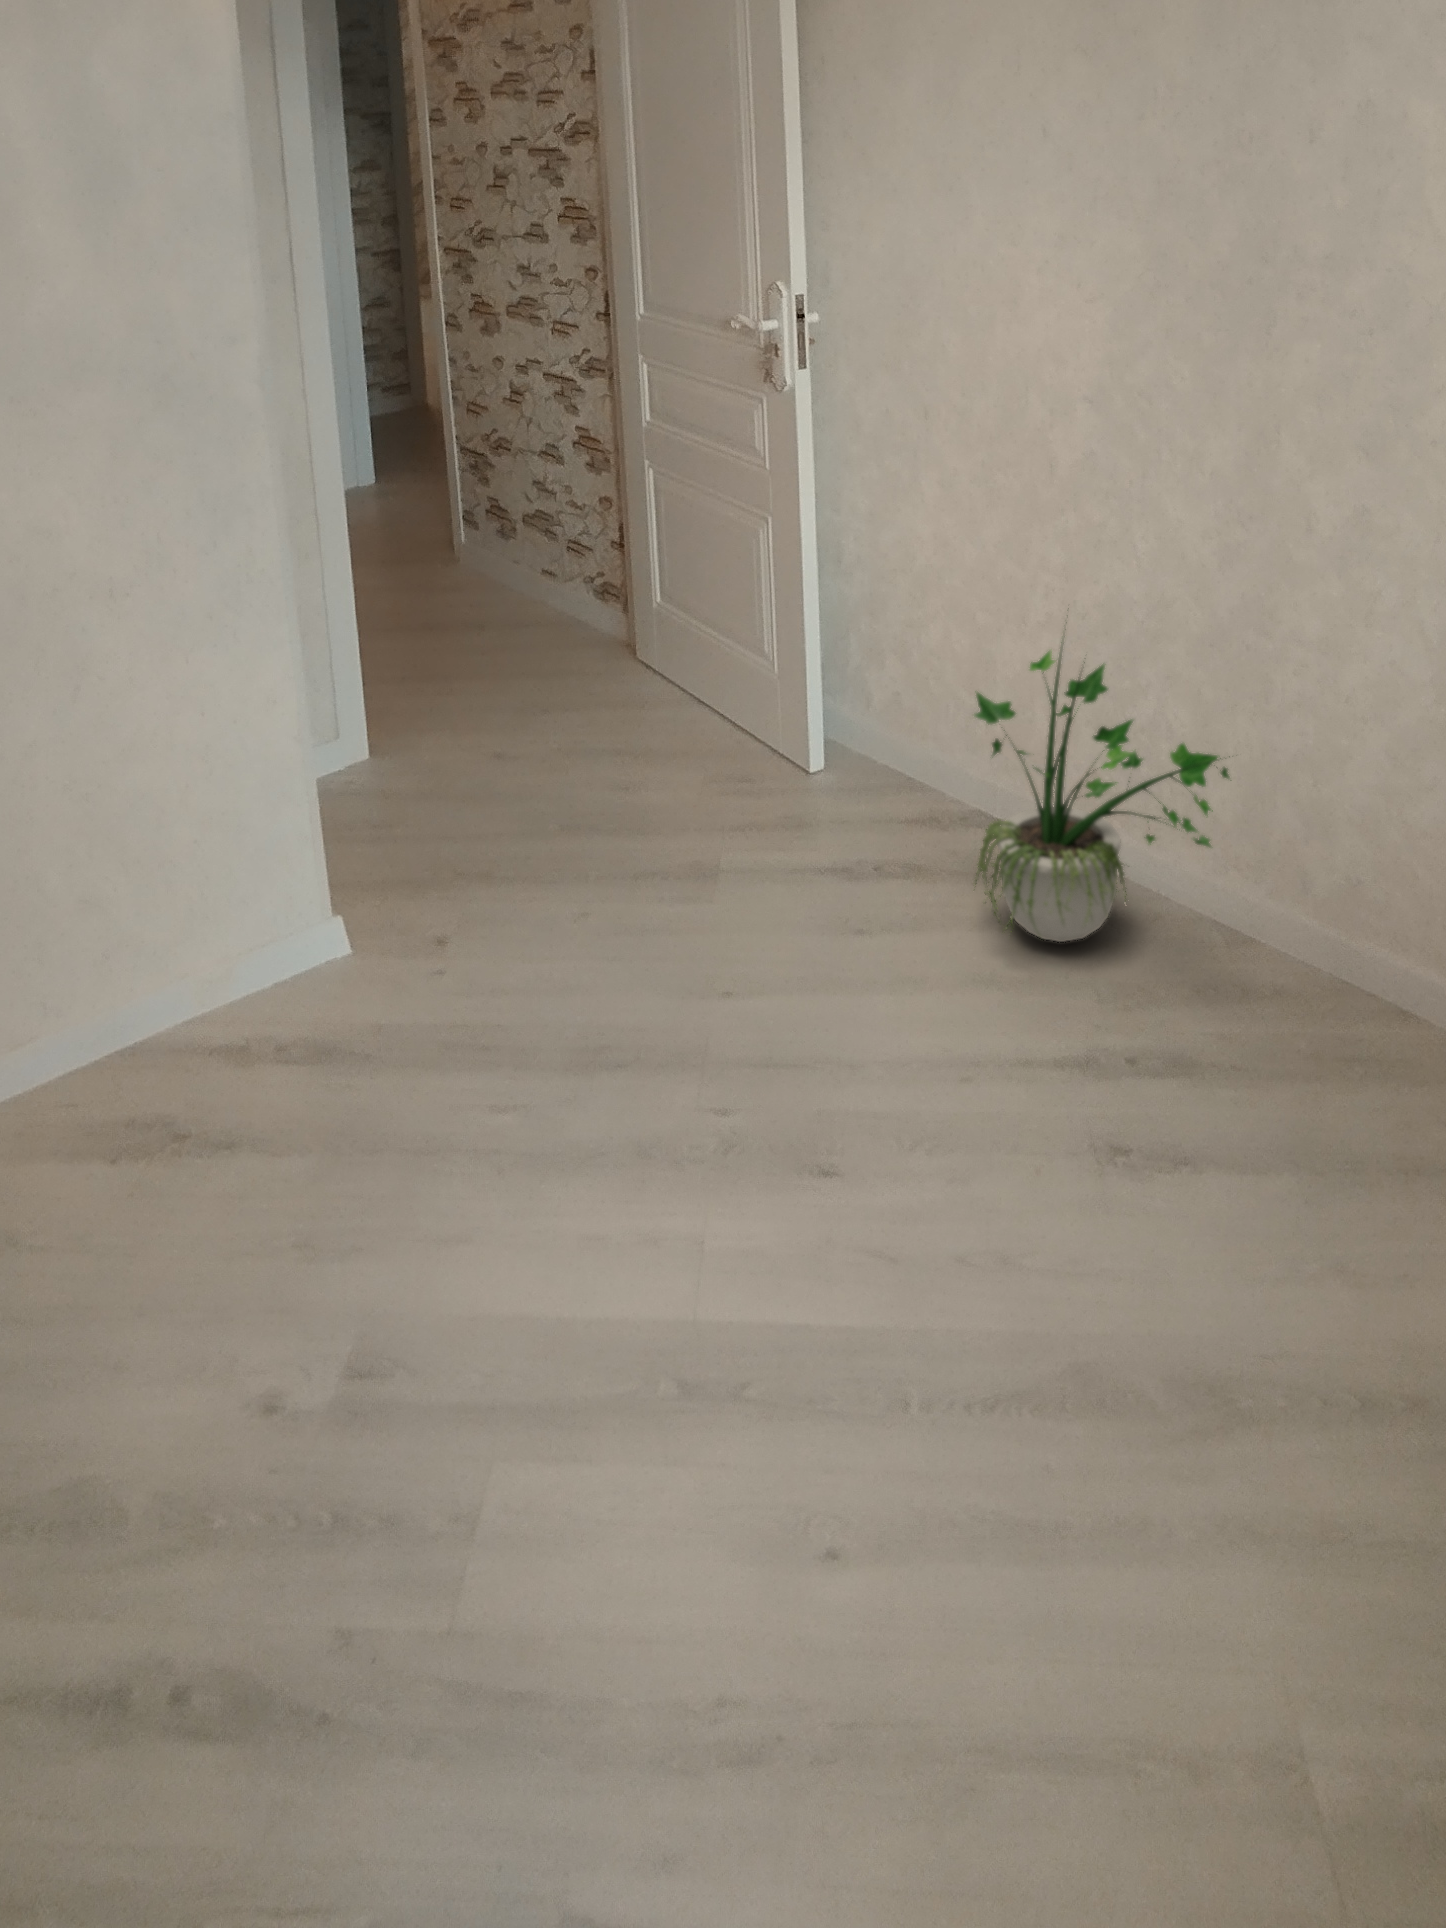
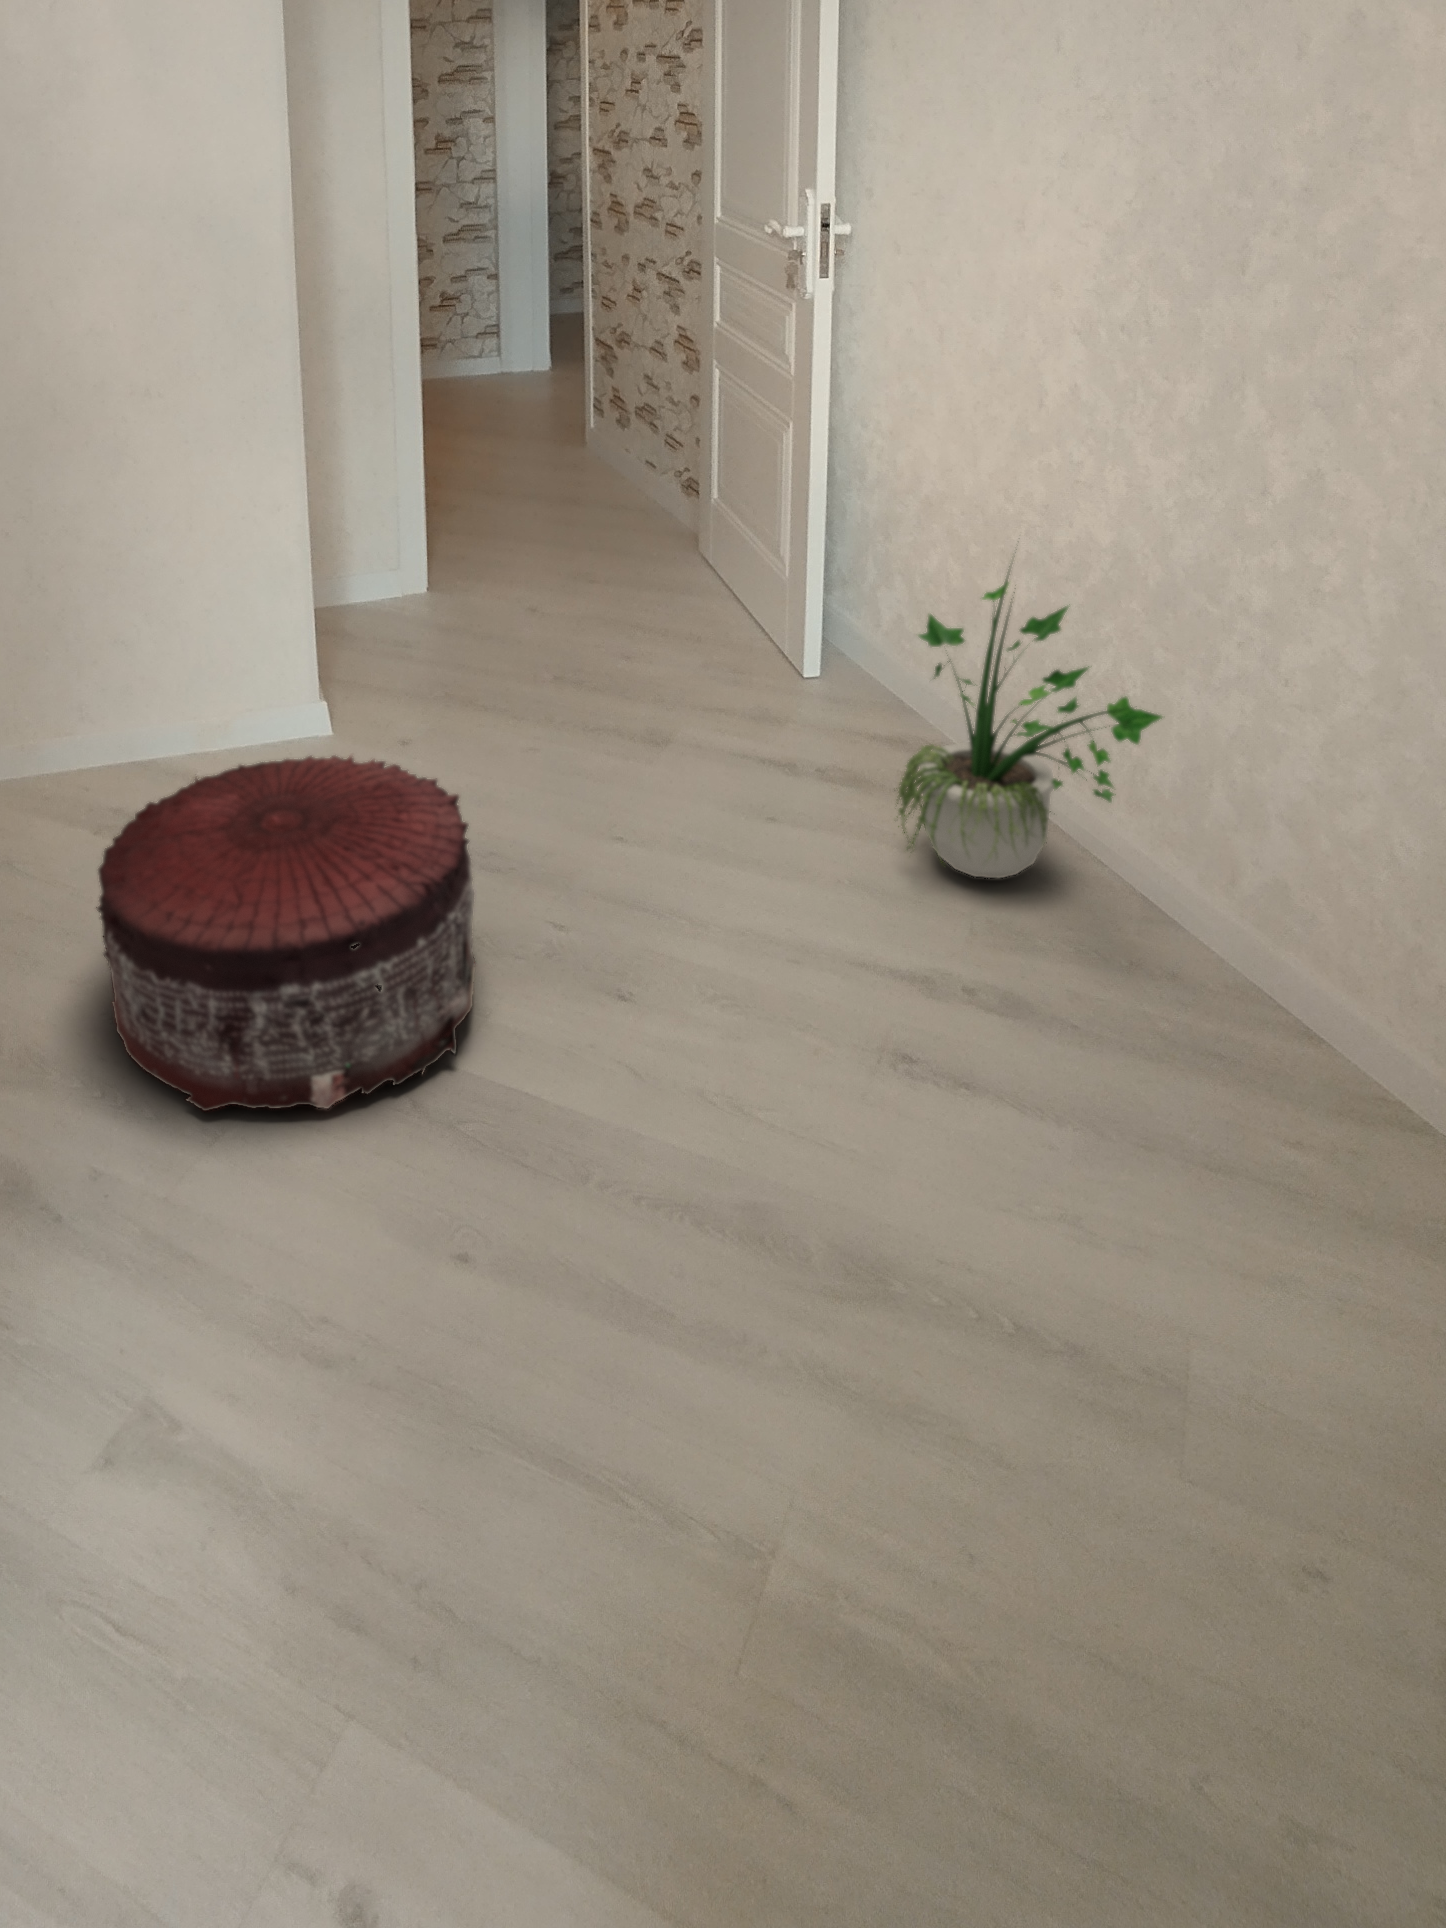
pouf: none [224,962,685,1449] -> present [96,756,475,1111]

